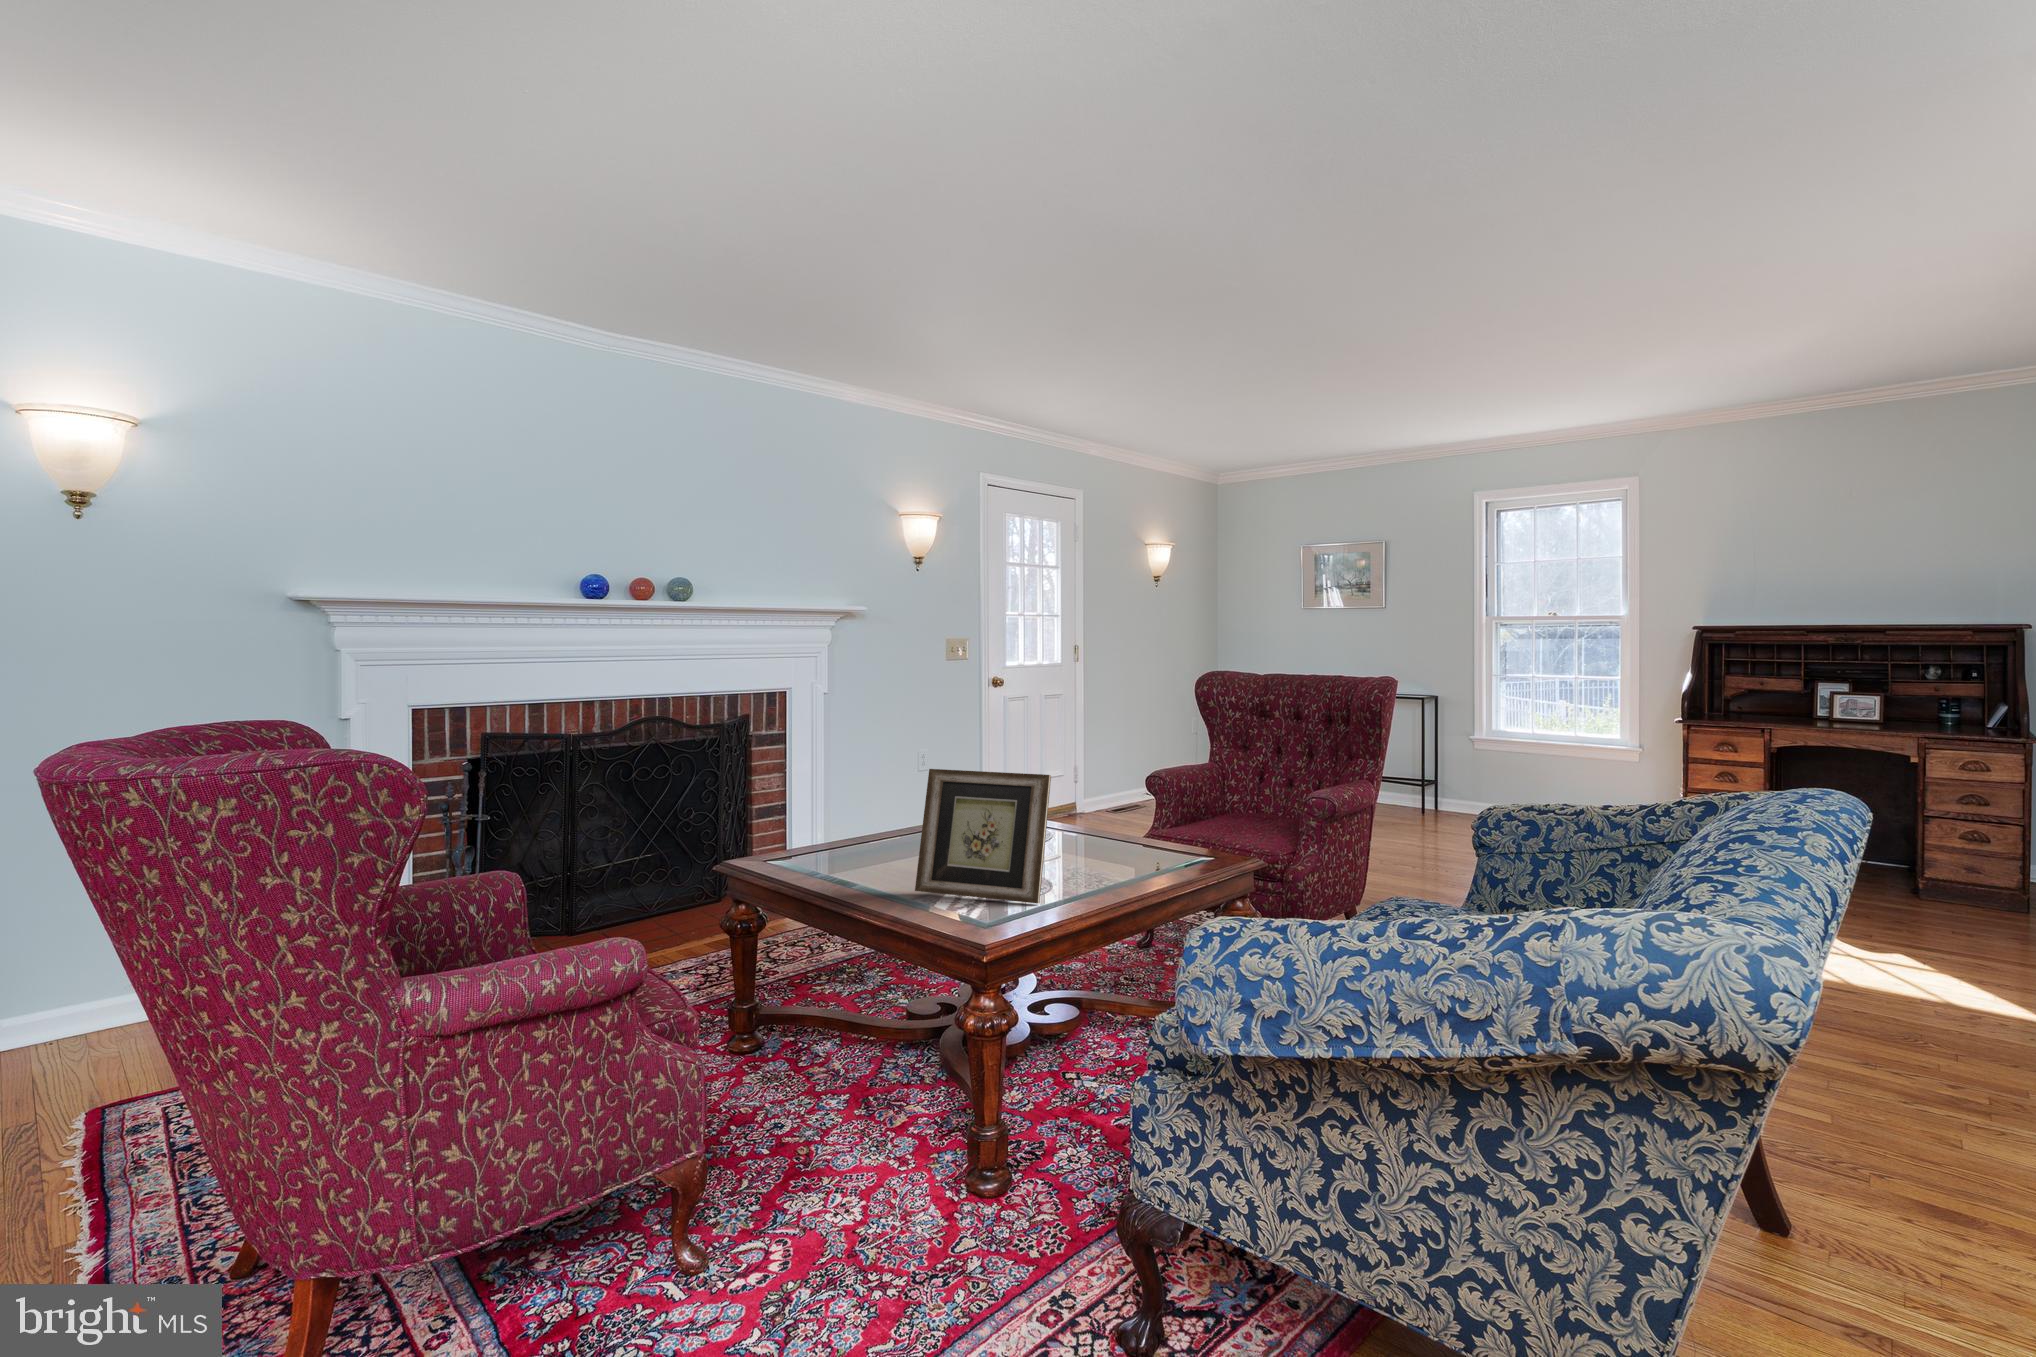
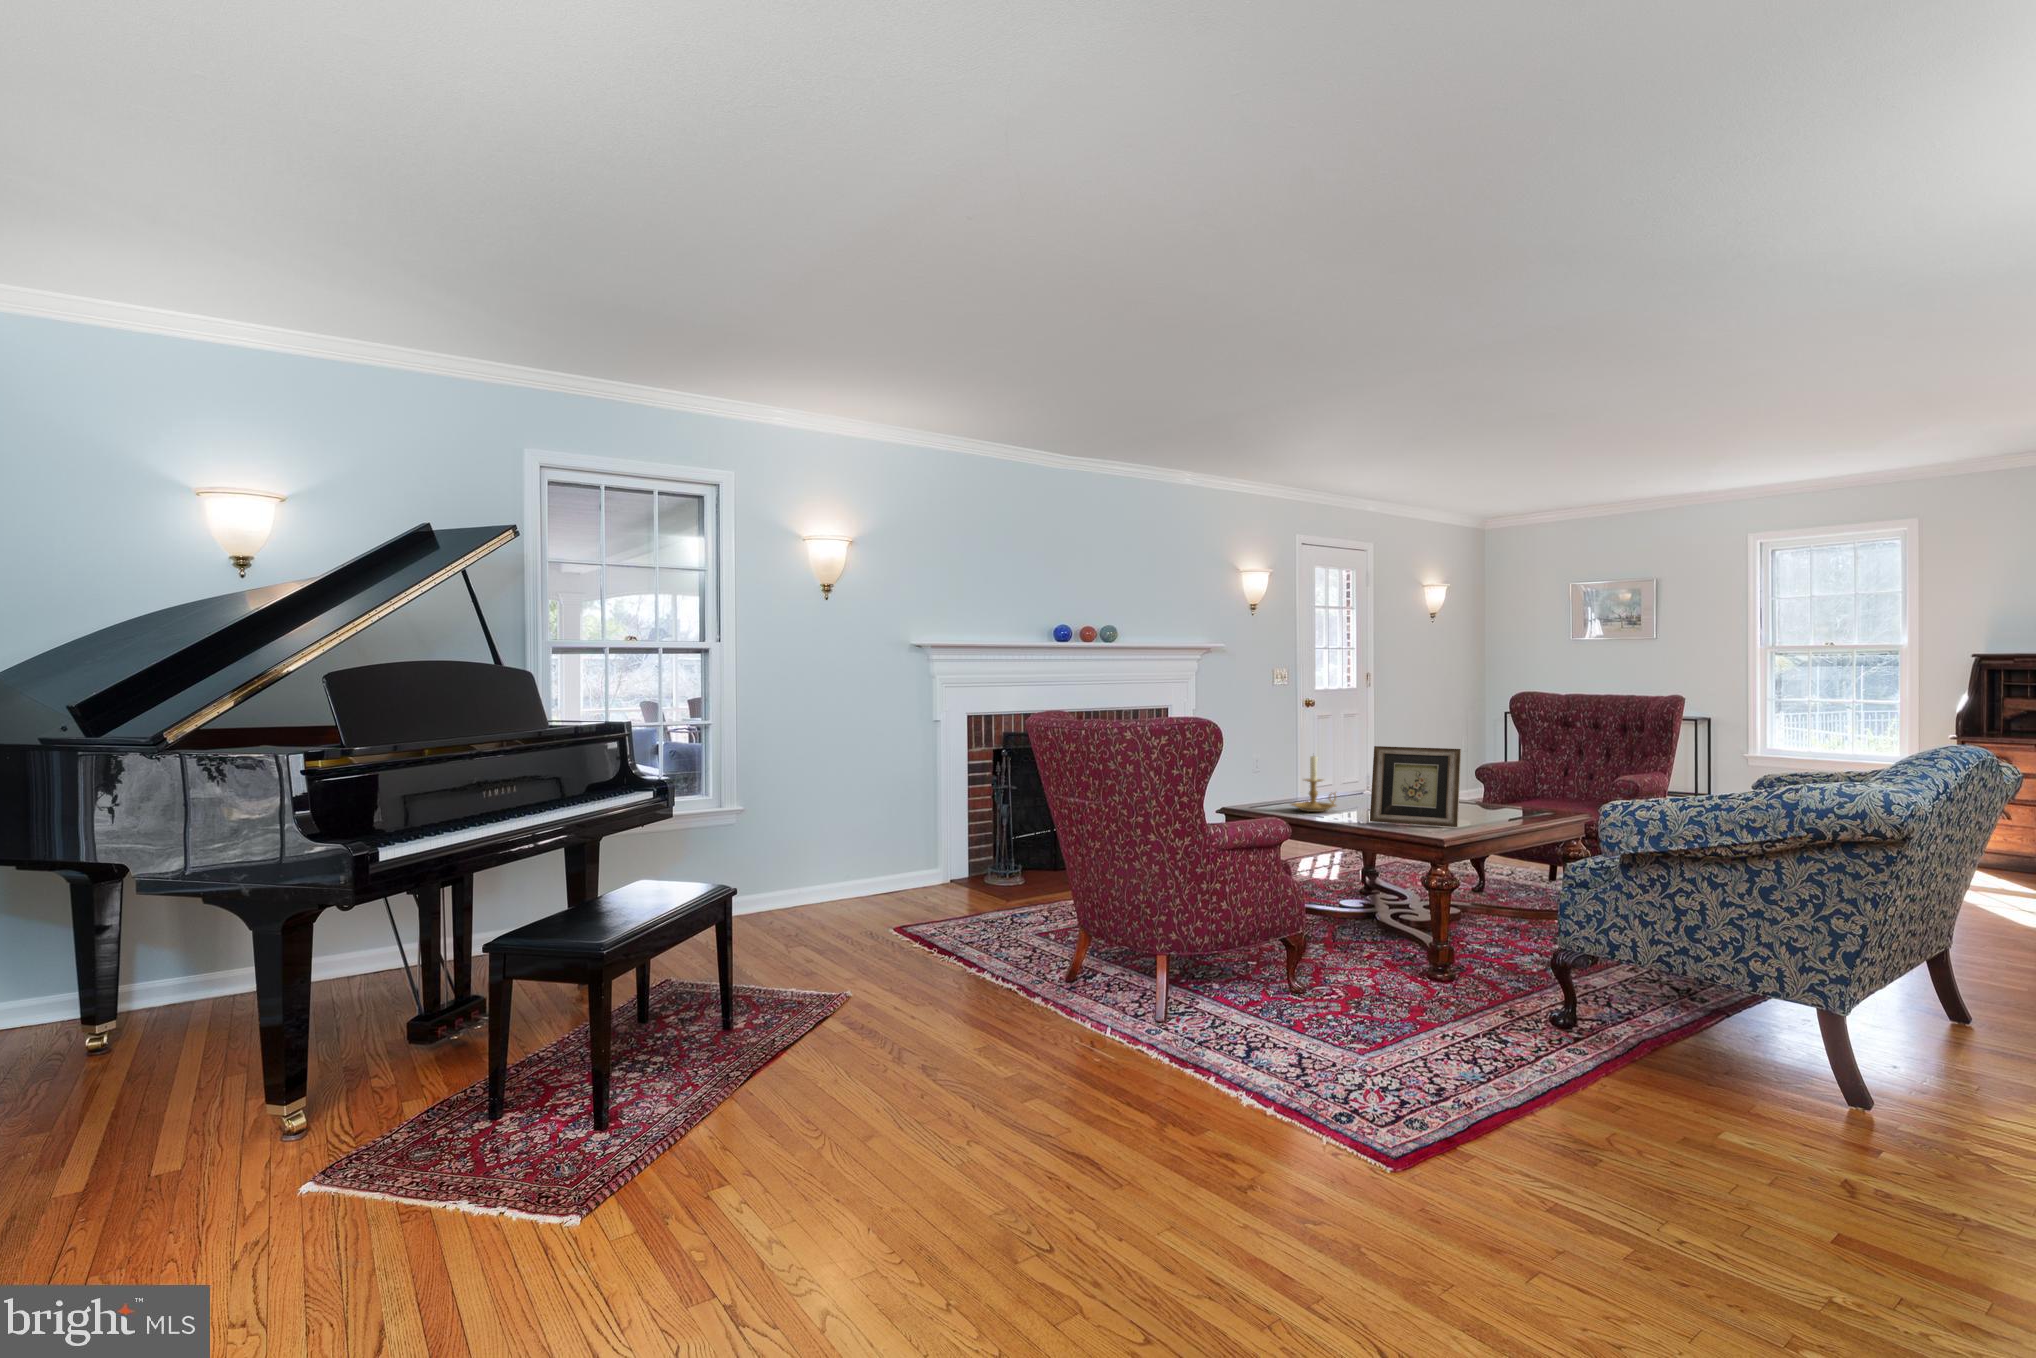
candle holder: none [831,775,908,865] -> present [1291,756,1336,812]

